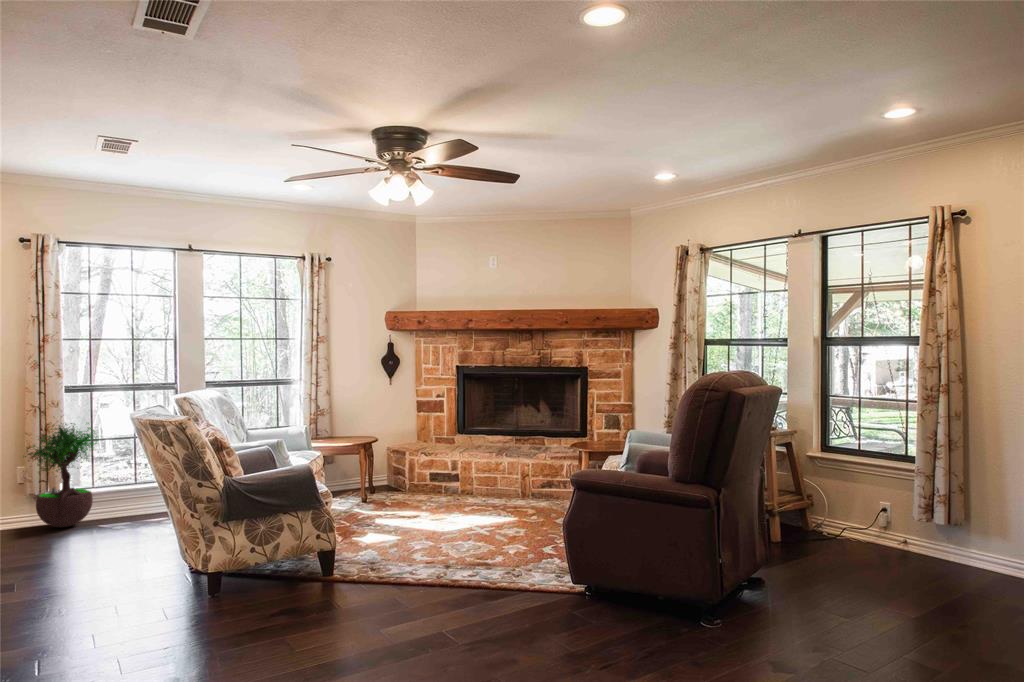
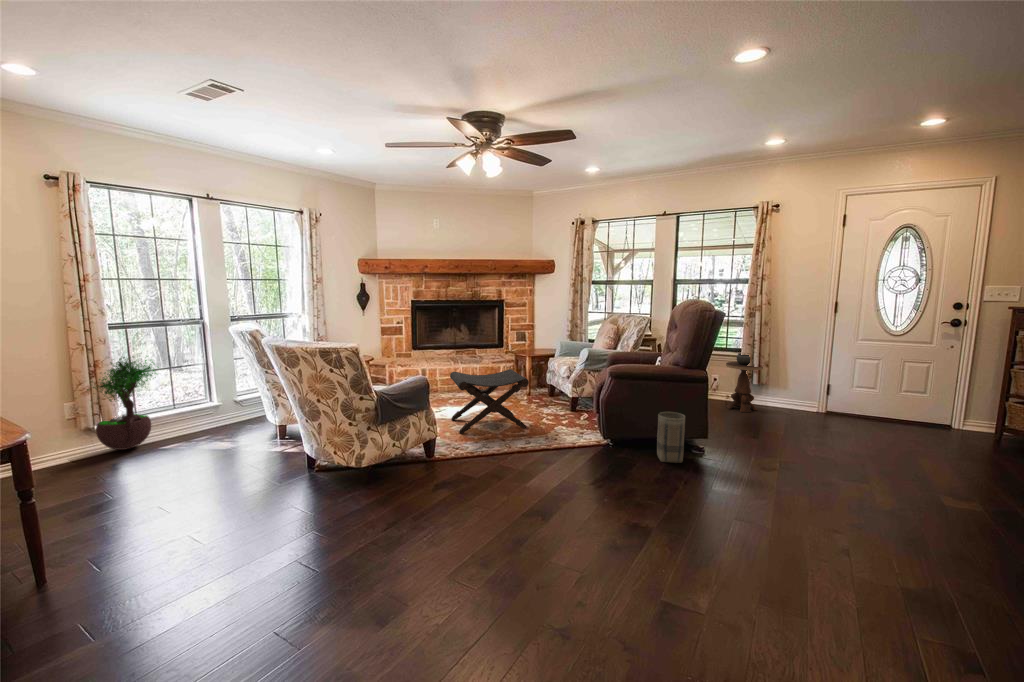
side table: none [907,461,982,577] -> present [726,353,763,412]
footstool: none [409,463,521,556] -> present [450,369,529,434]
basket: none [641,547,686,641] -> present [657,412,685,463]

